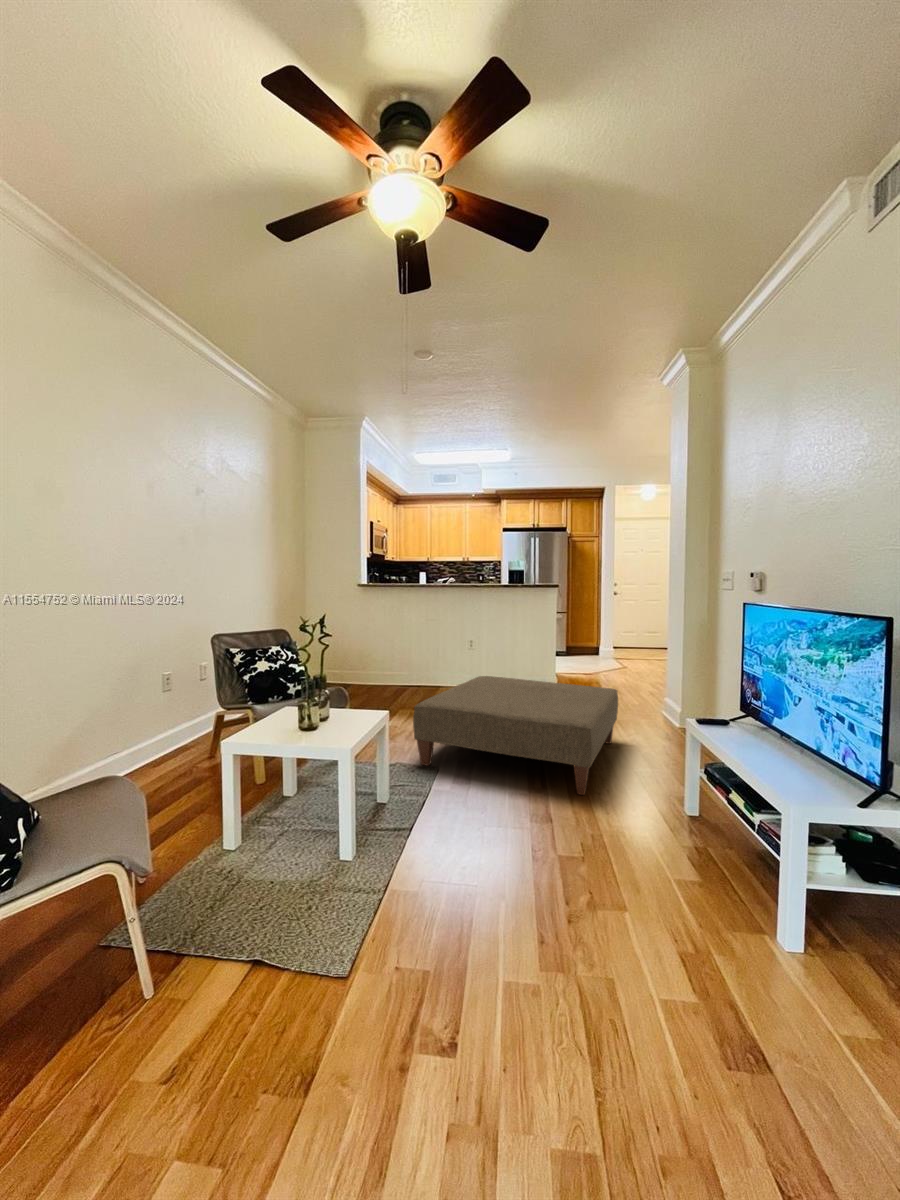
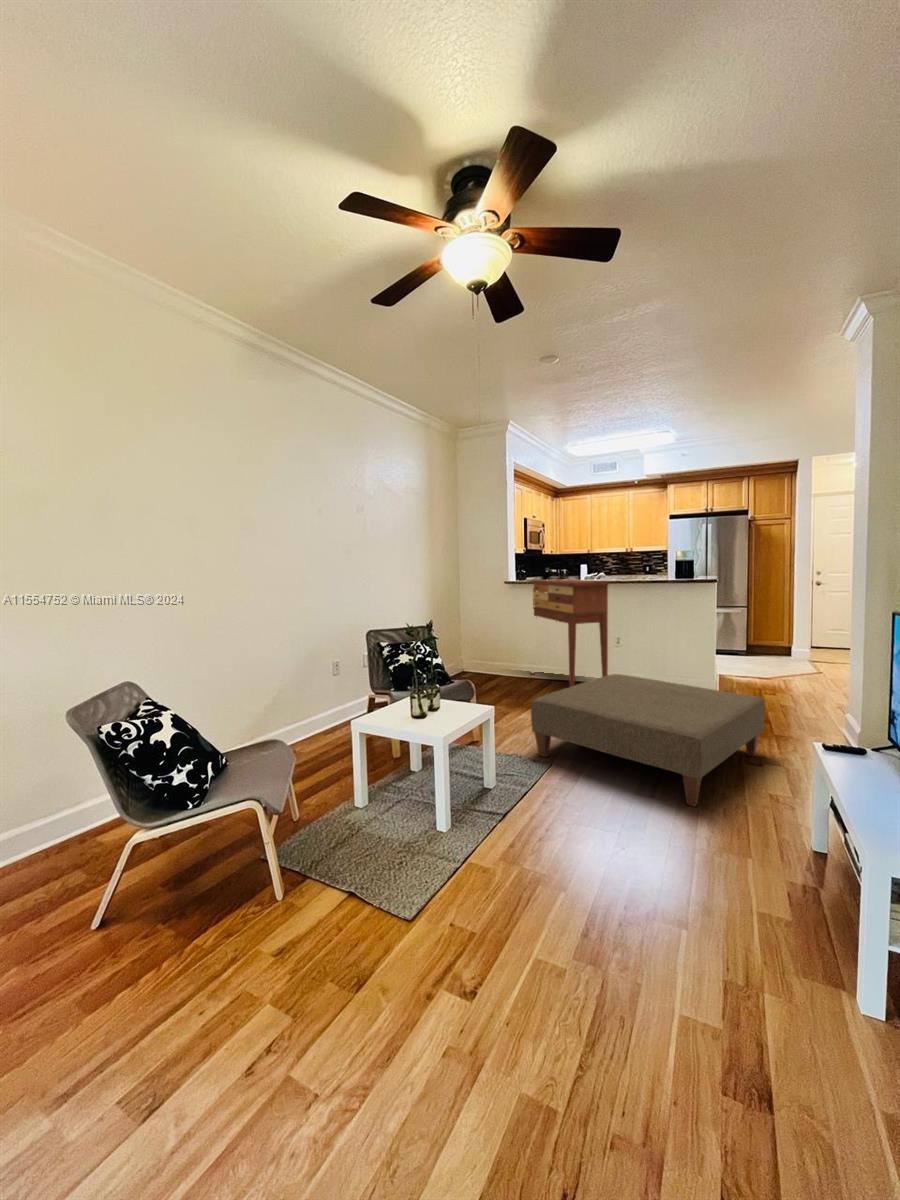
console table: none [377,584,465,702] -> present [529,579,609,687]

